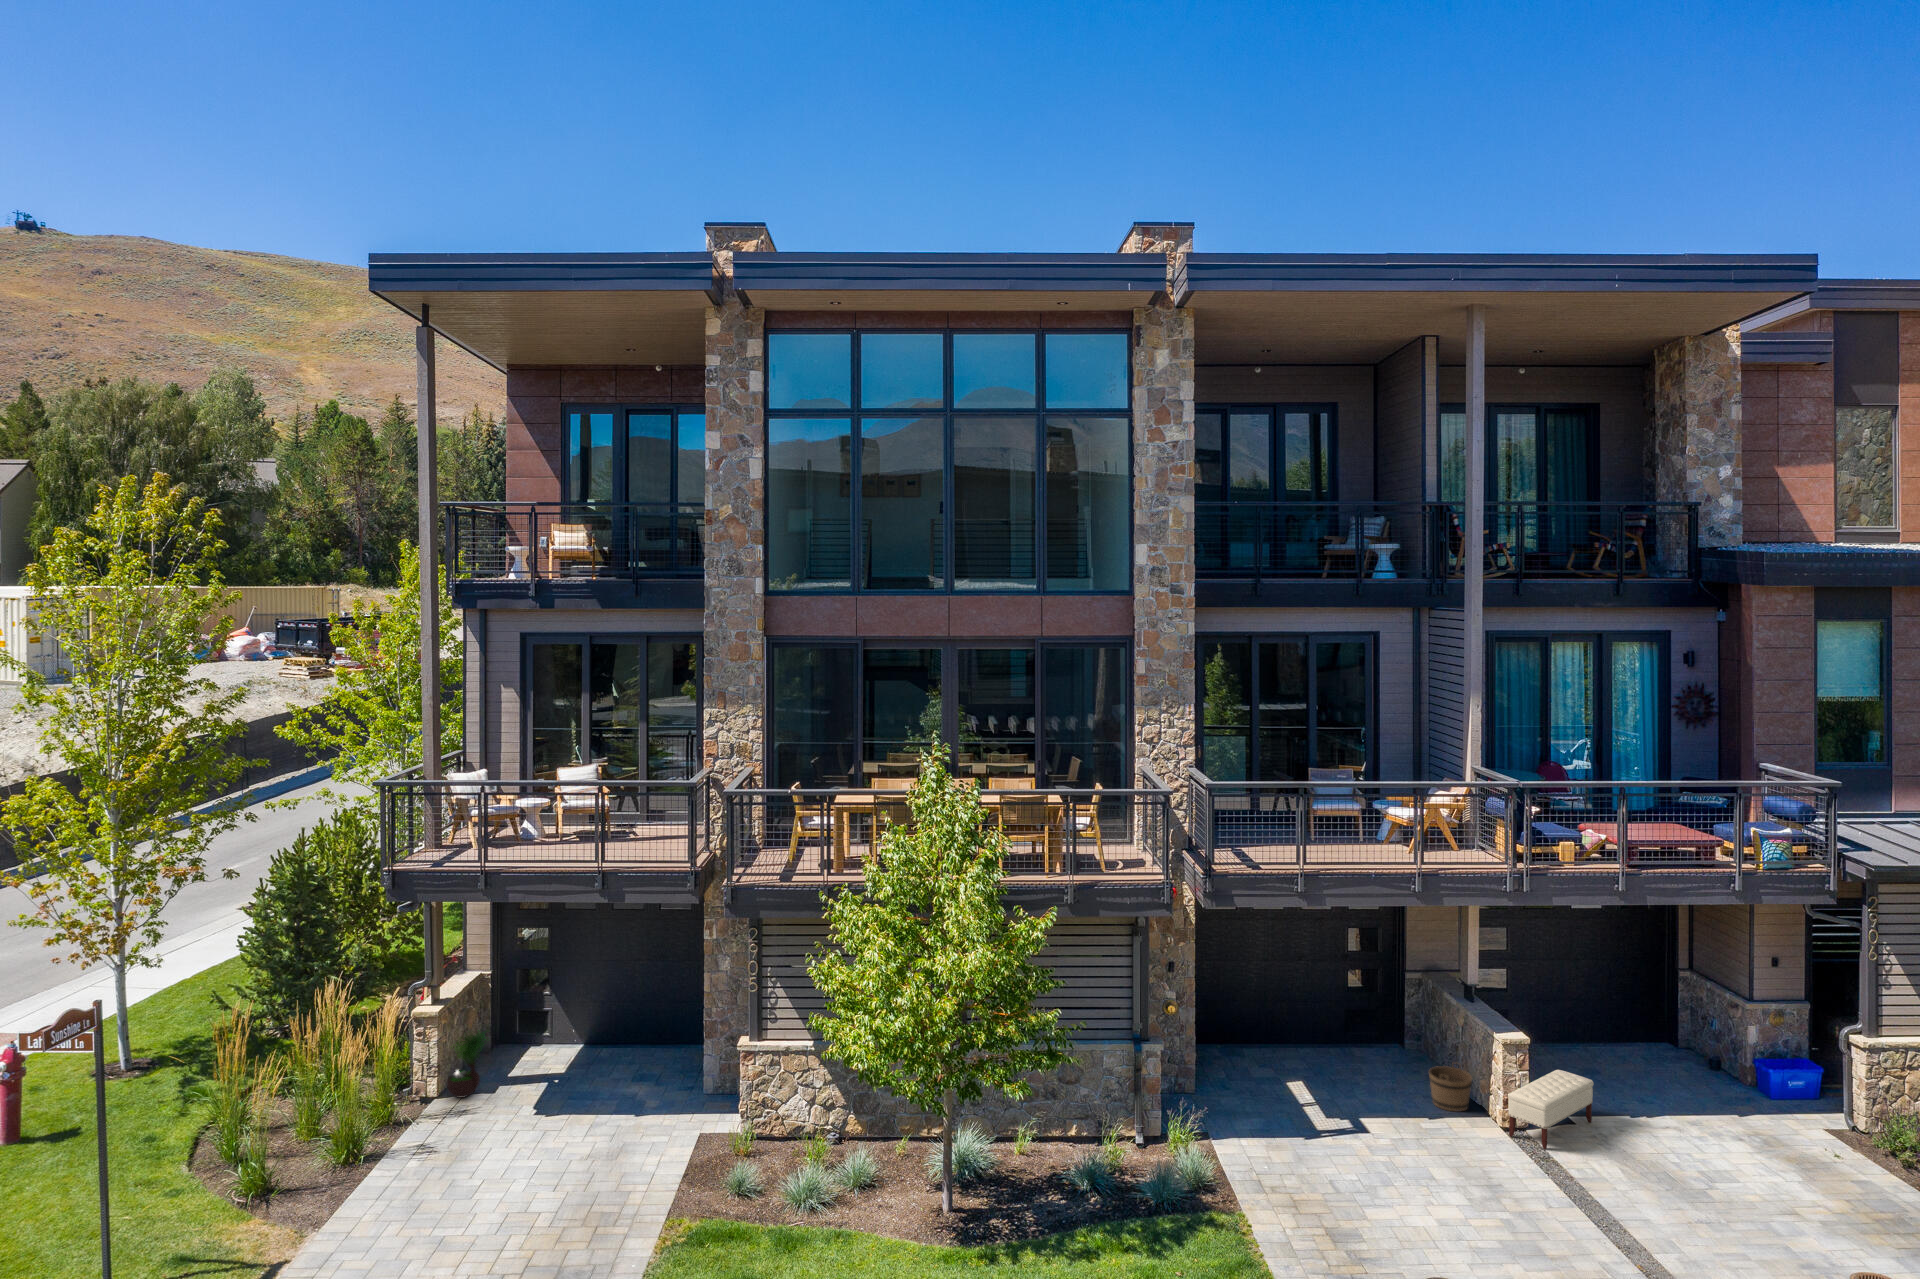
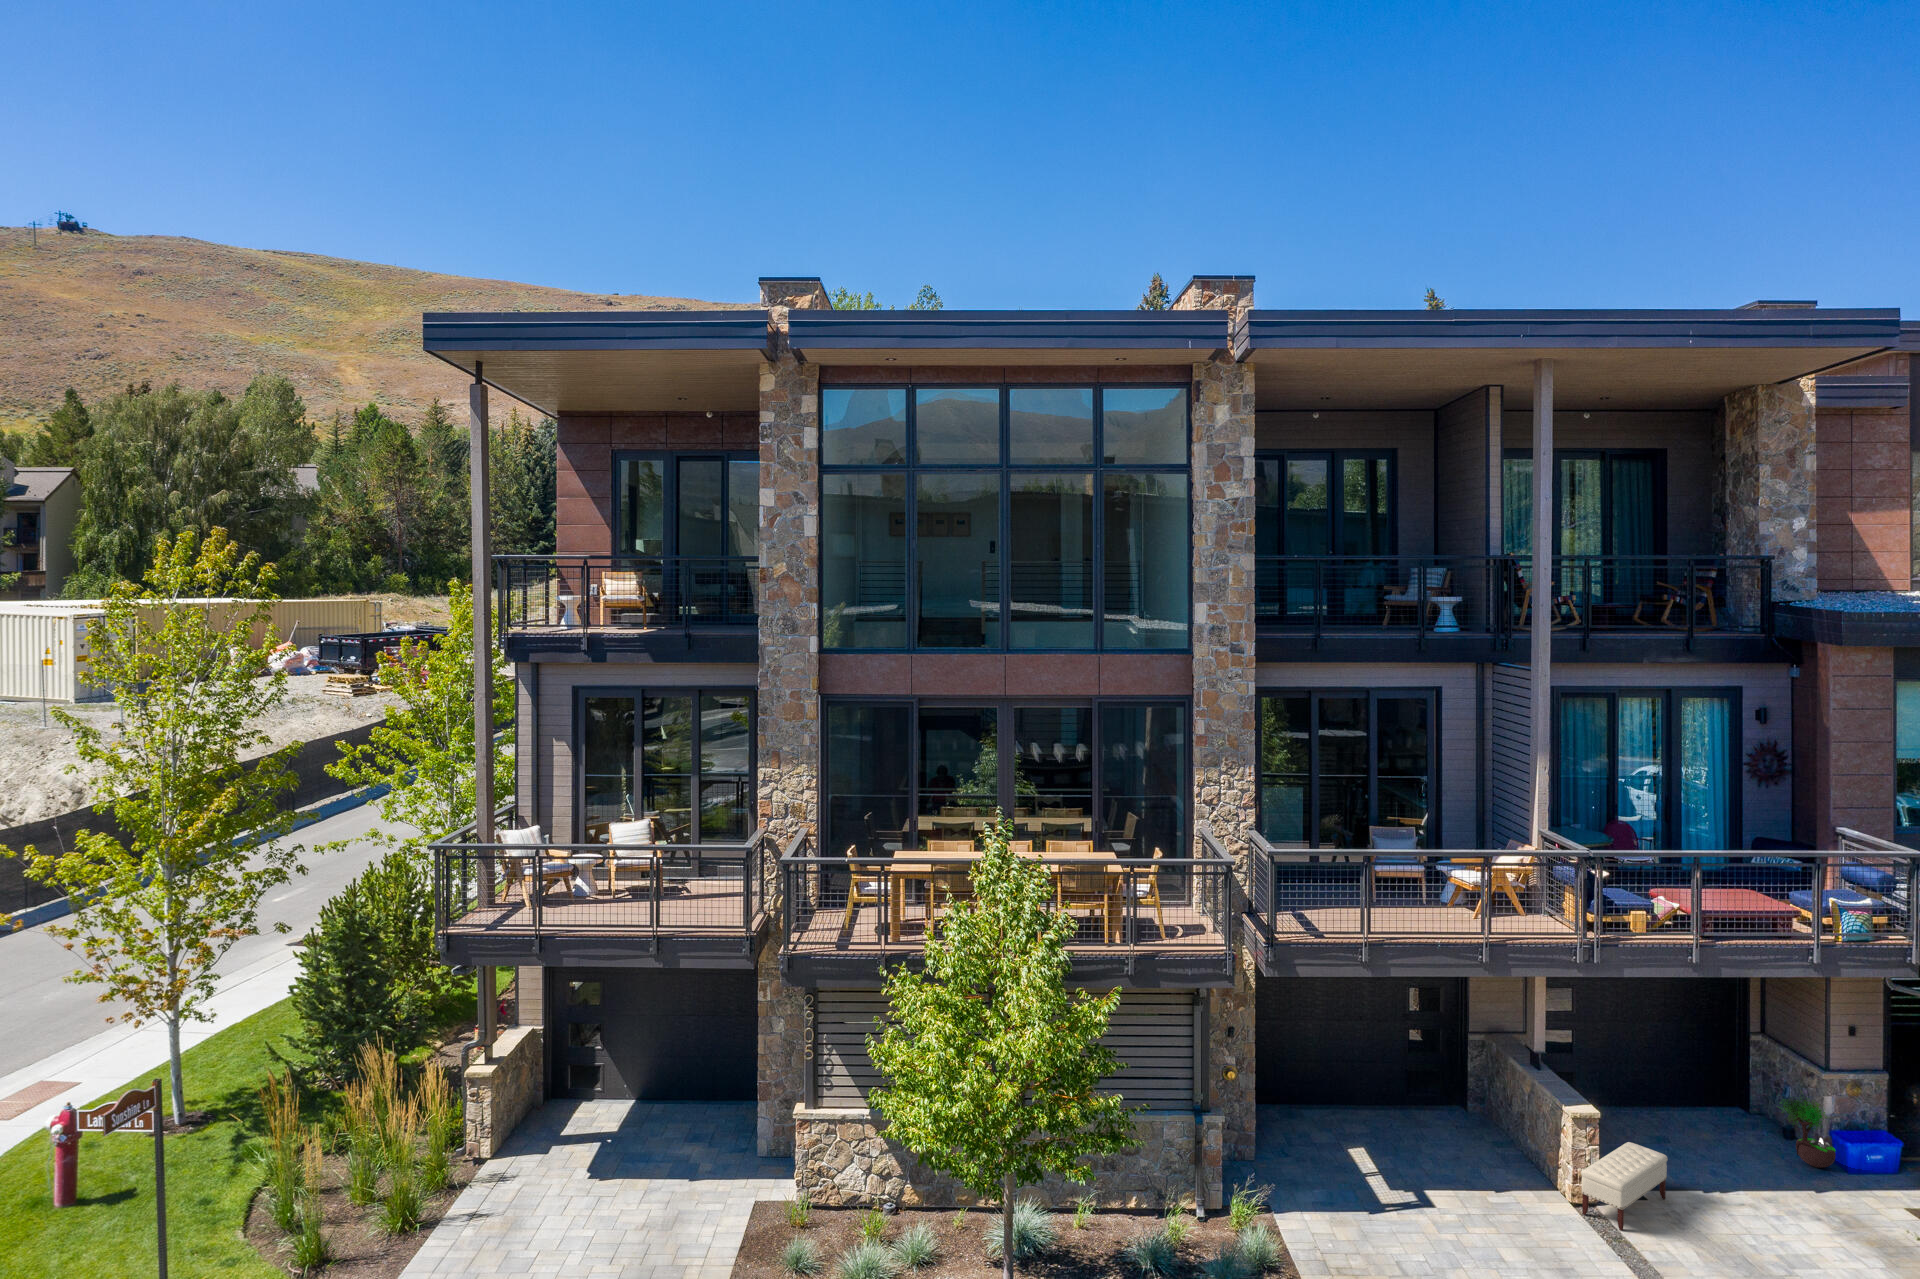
potted tree: present [447,1030,486,1098] -> present [1781,1097,1836,1168]
bucket: present [1429,1062,1472,1111] -> none [1494,1130,1540,1184]

